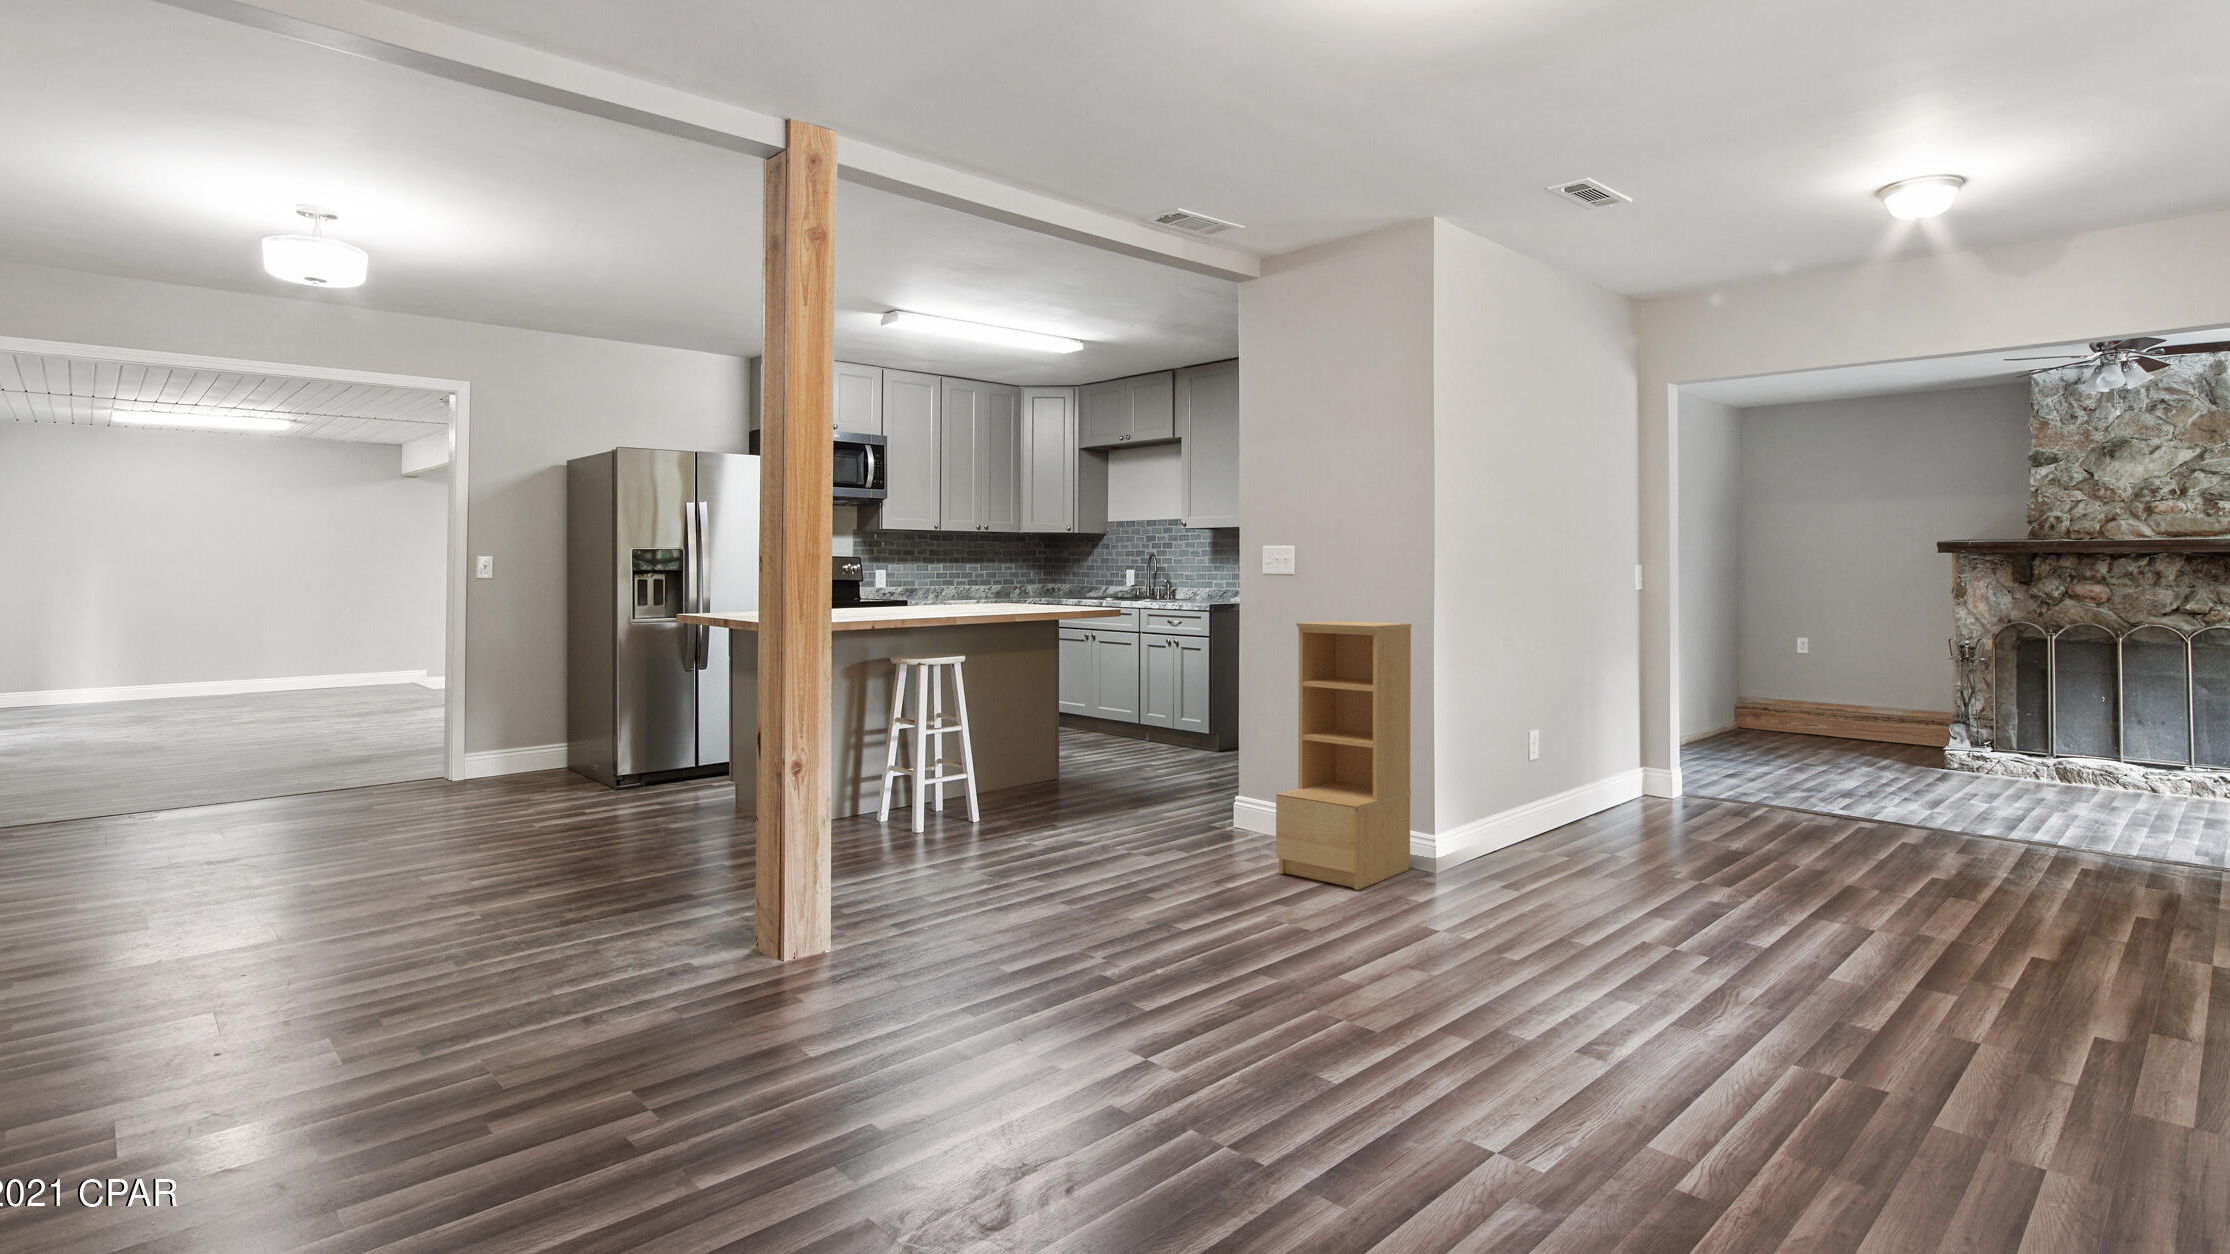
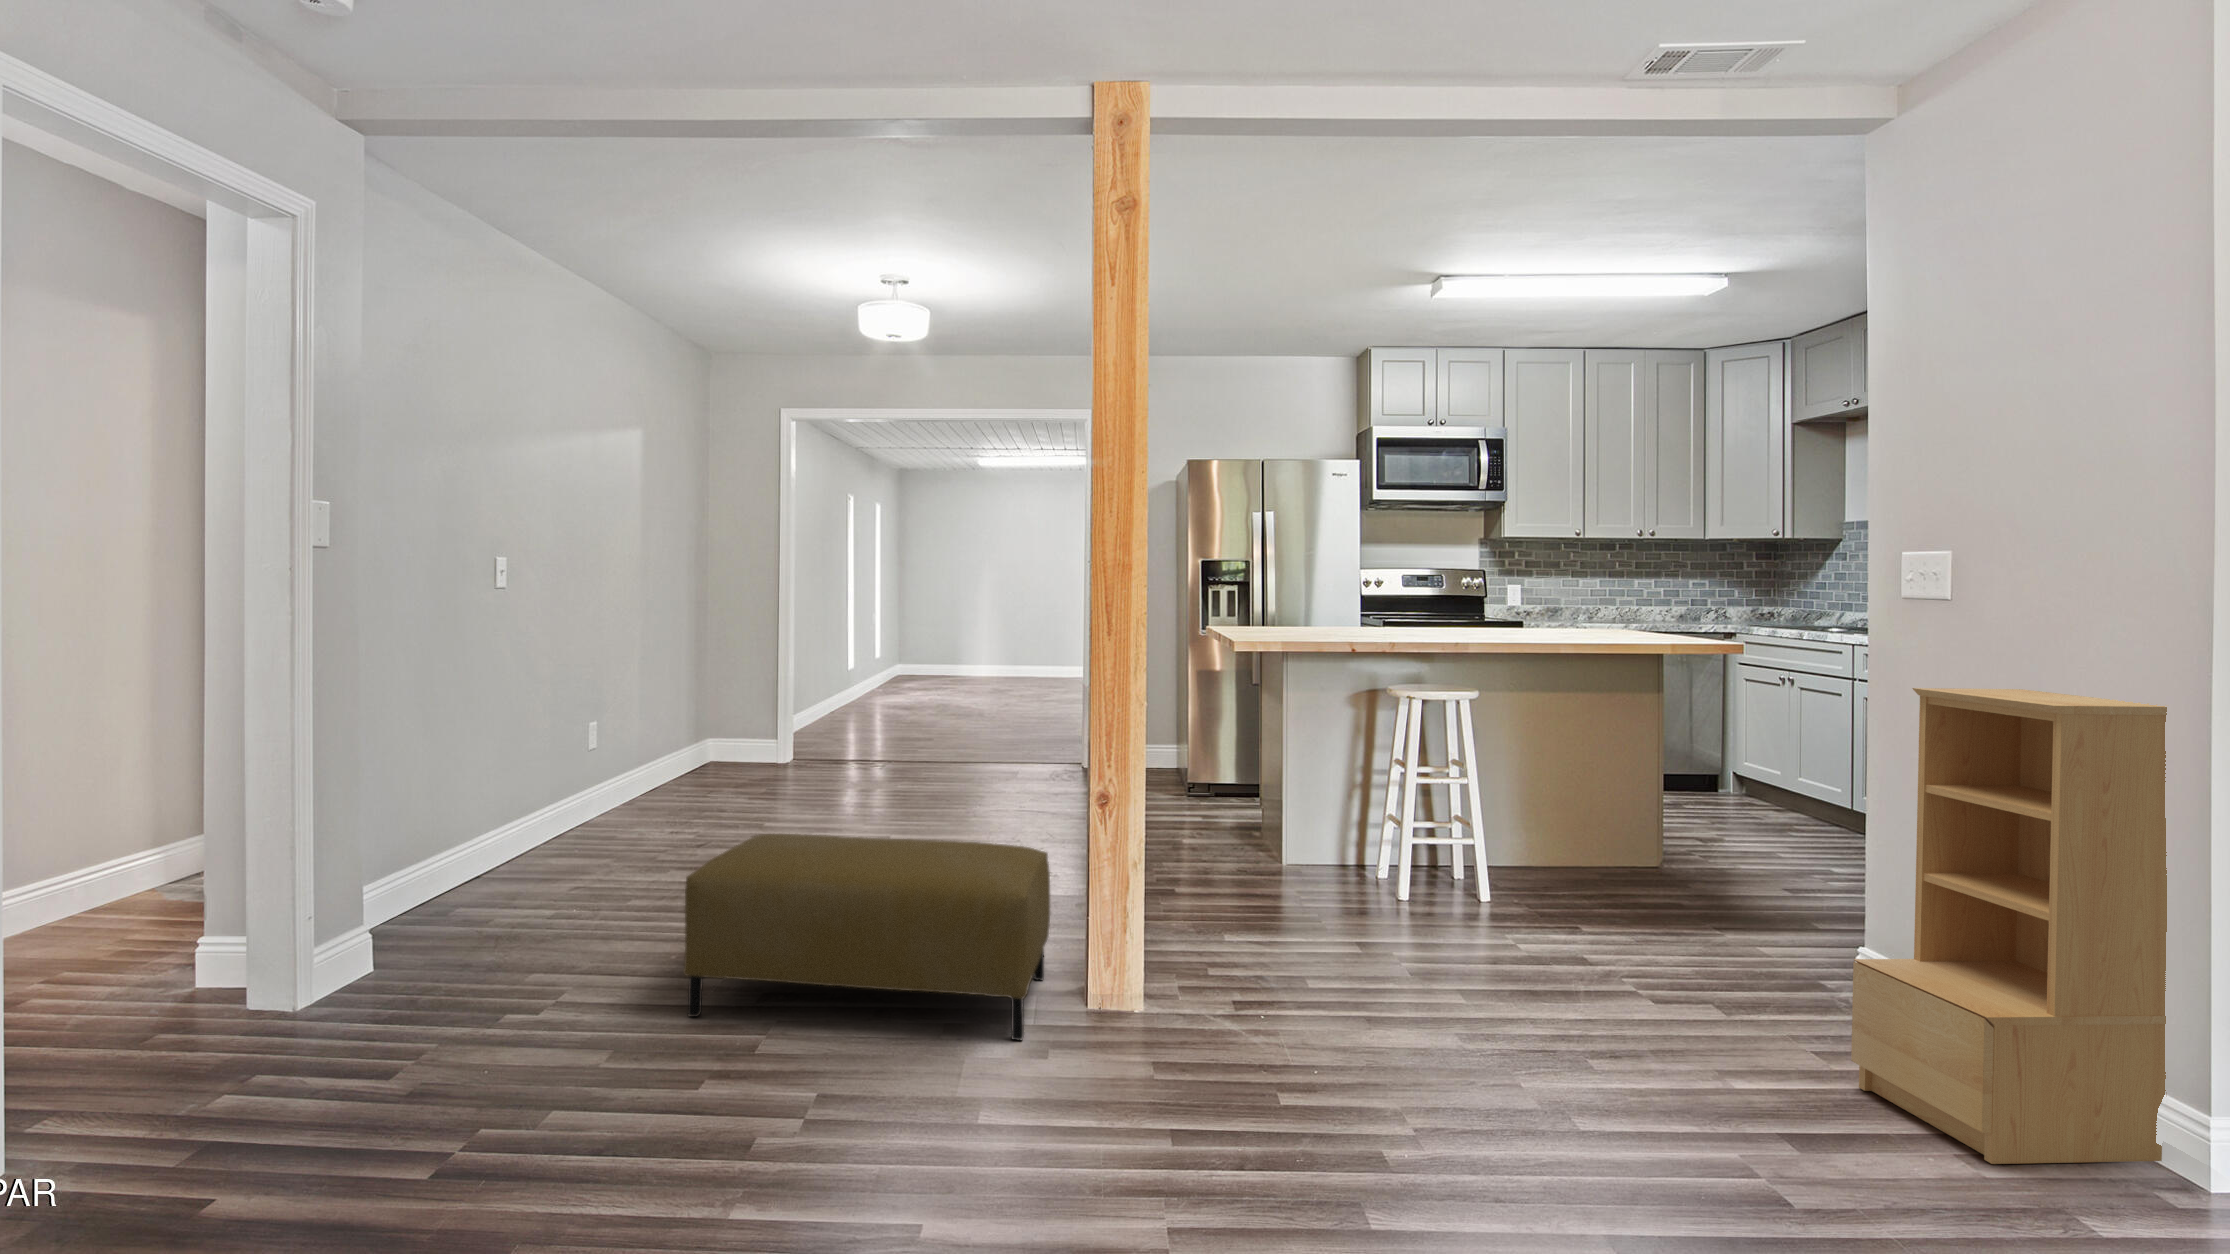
ottoman: none [337,828,765,1089] -> present [683,834,1050,1040]

